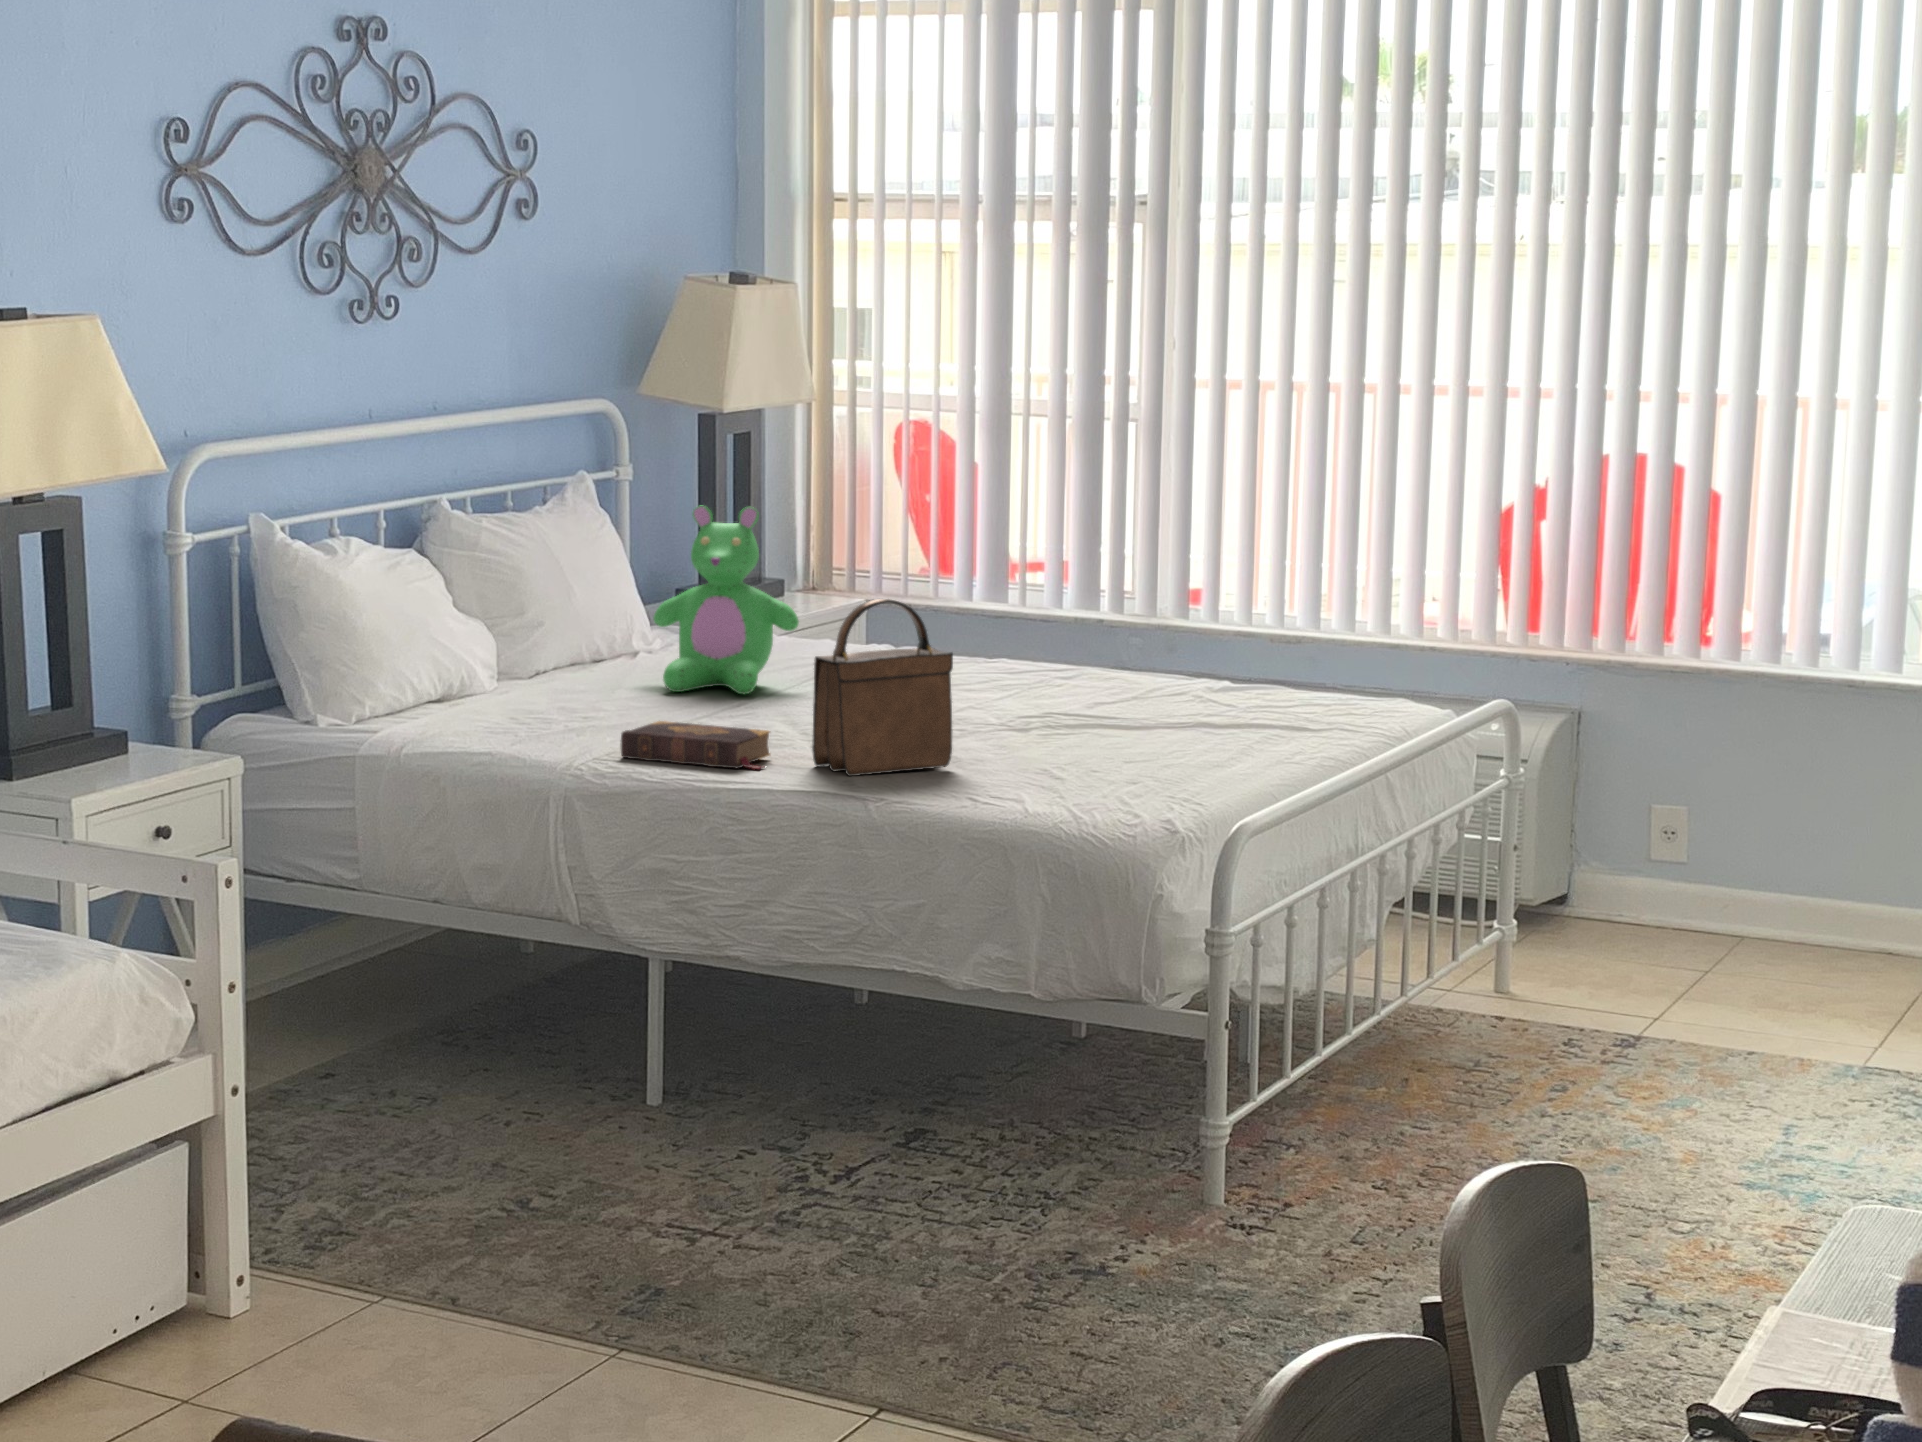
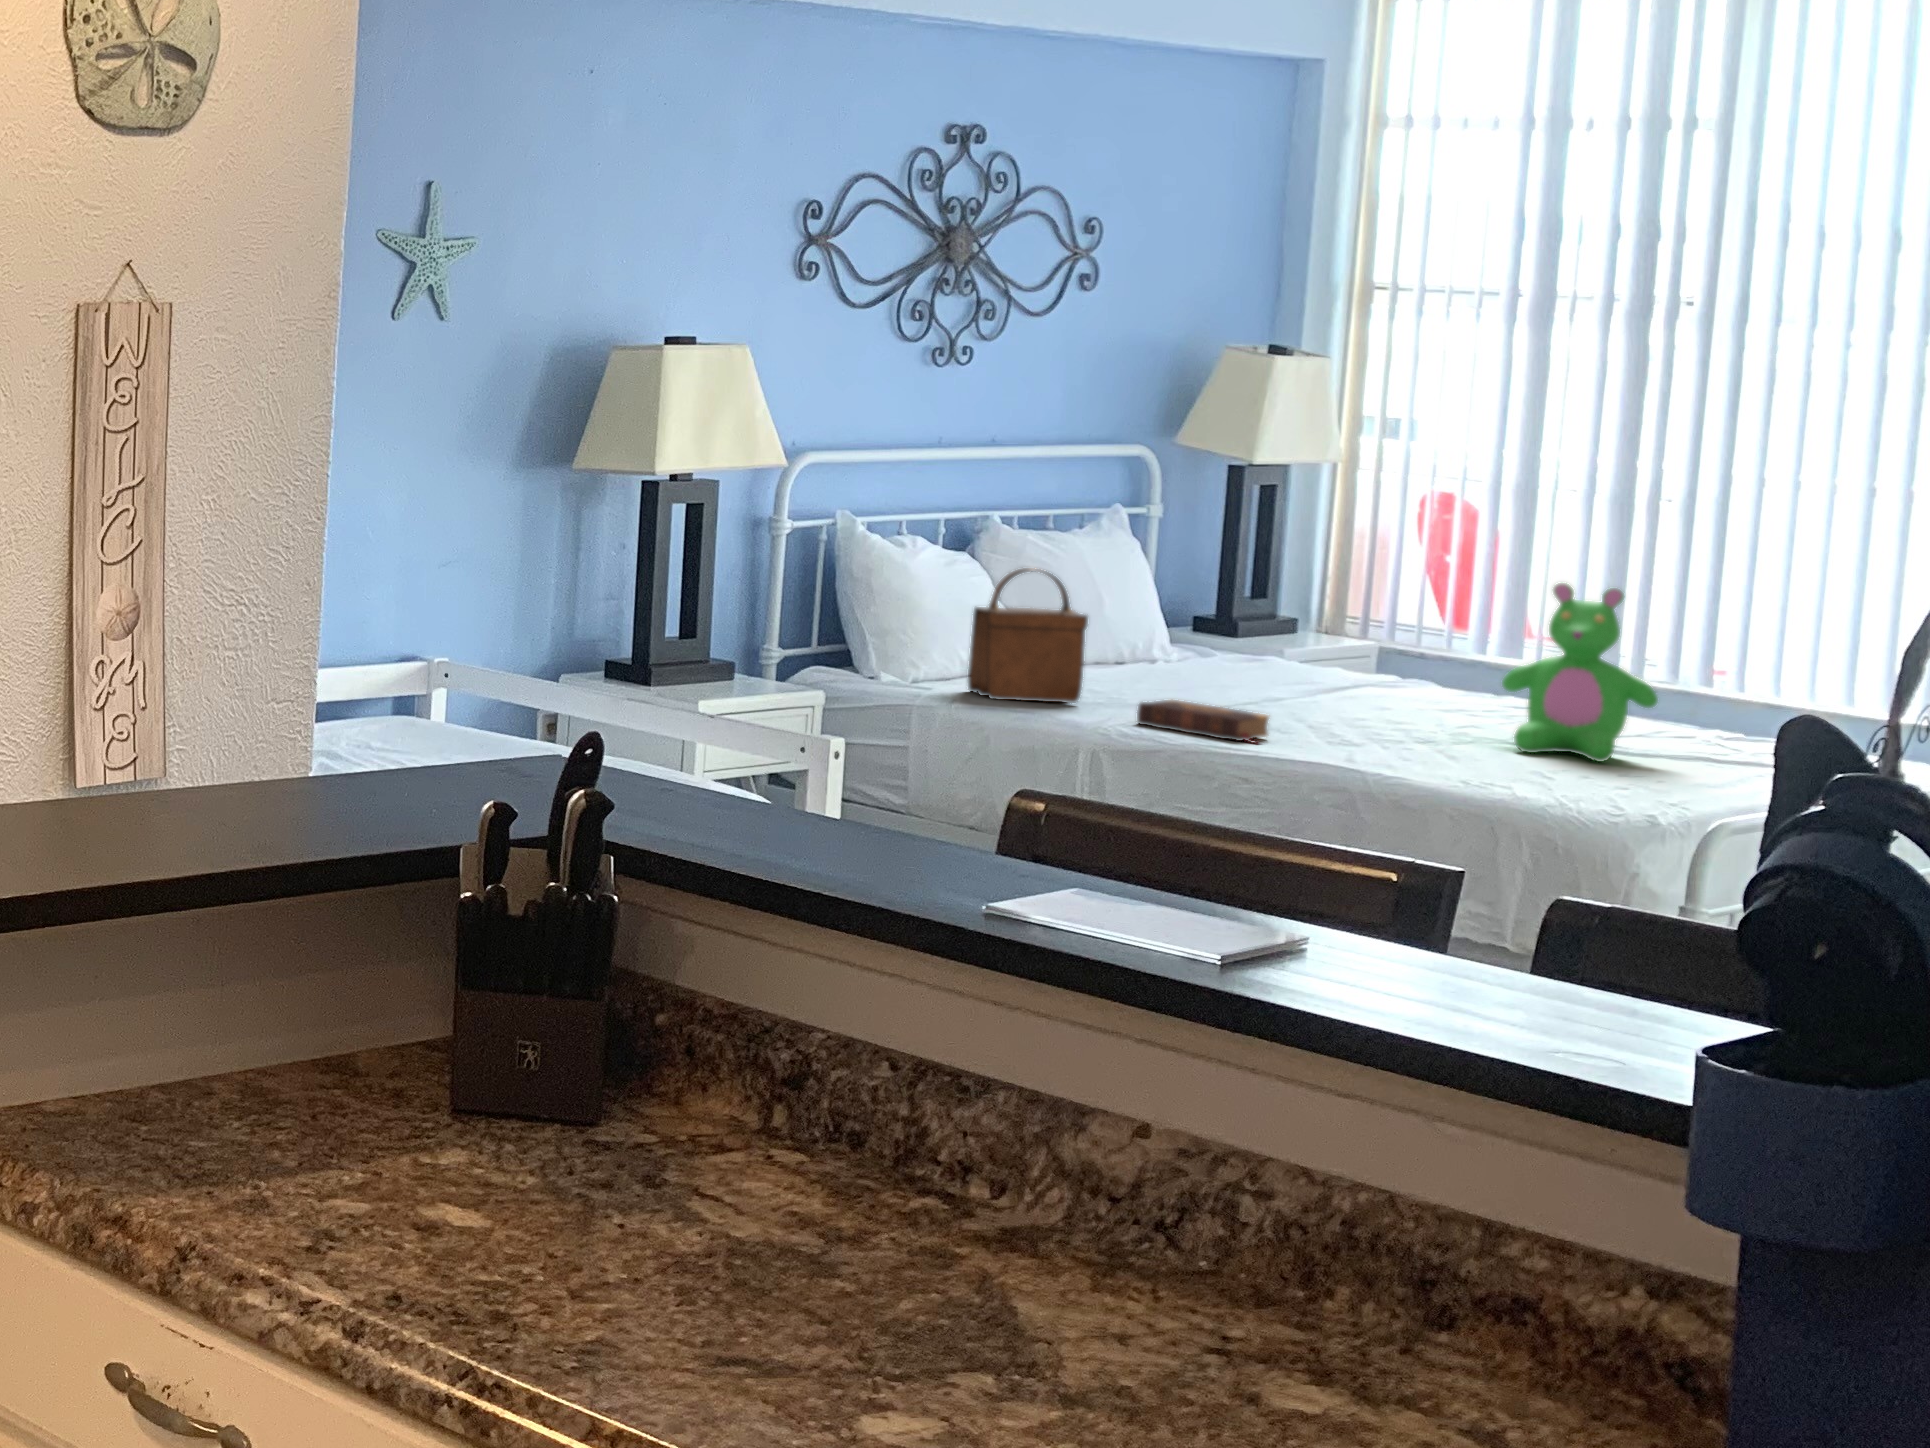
teddy bear: present [653,506,799,694] -> present [1502,583,1658,762]
handbag: present [812,599,953,776] -> present [968,568,1088,703]

